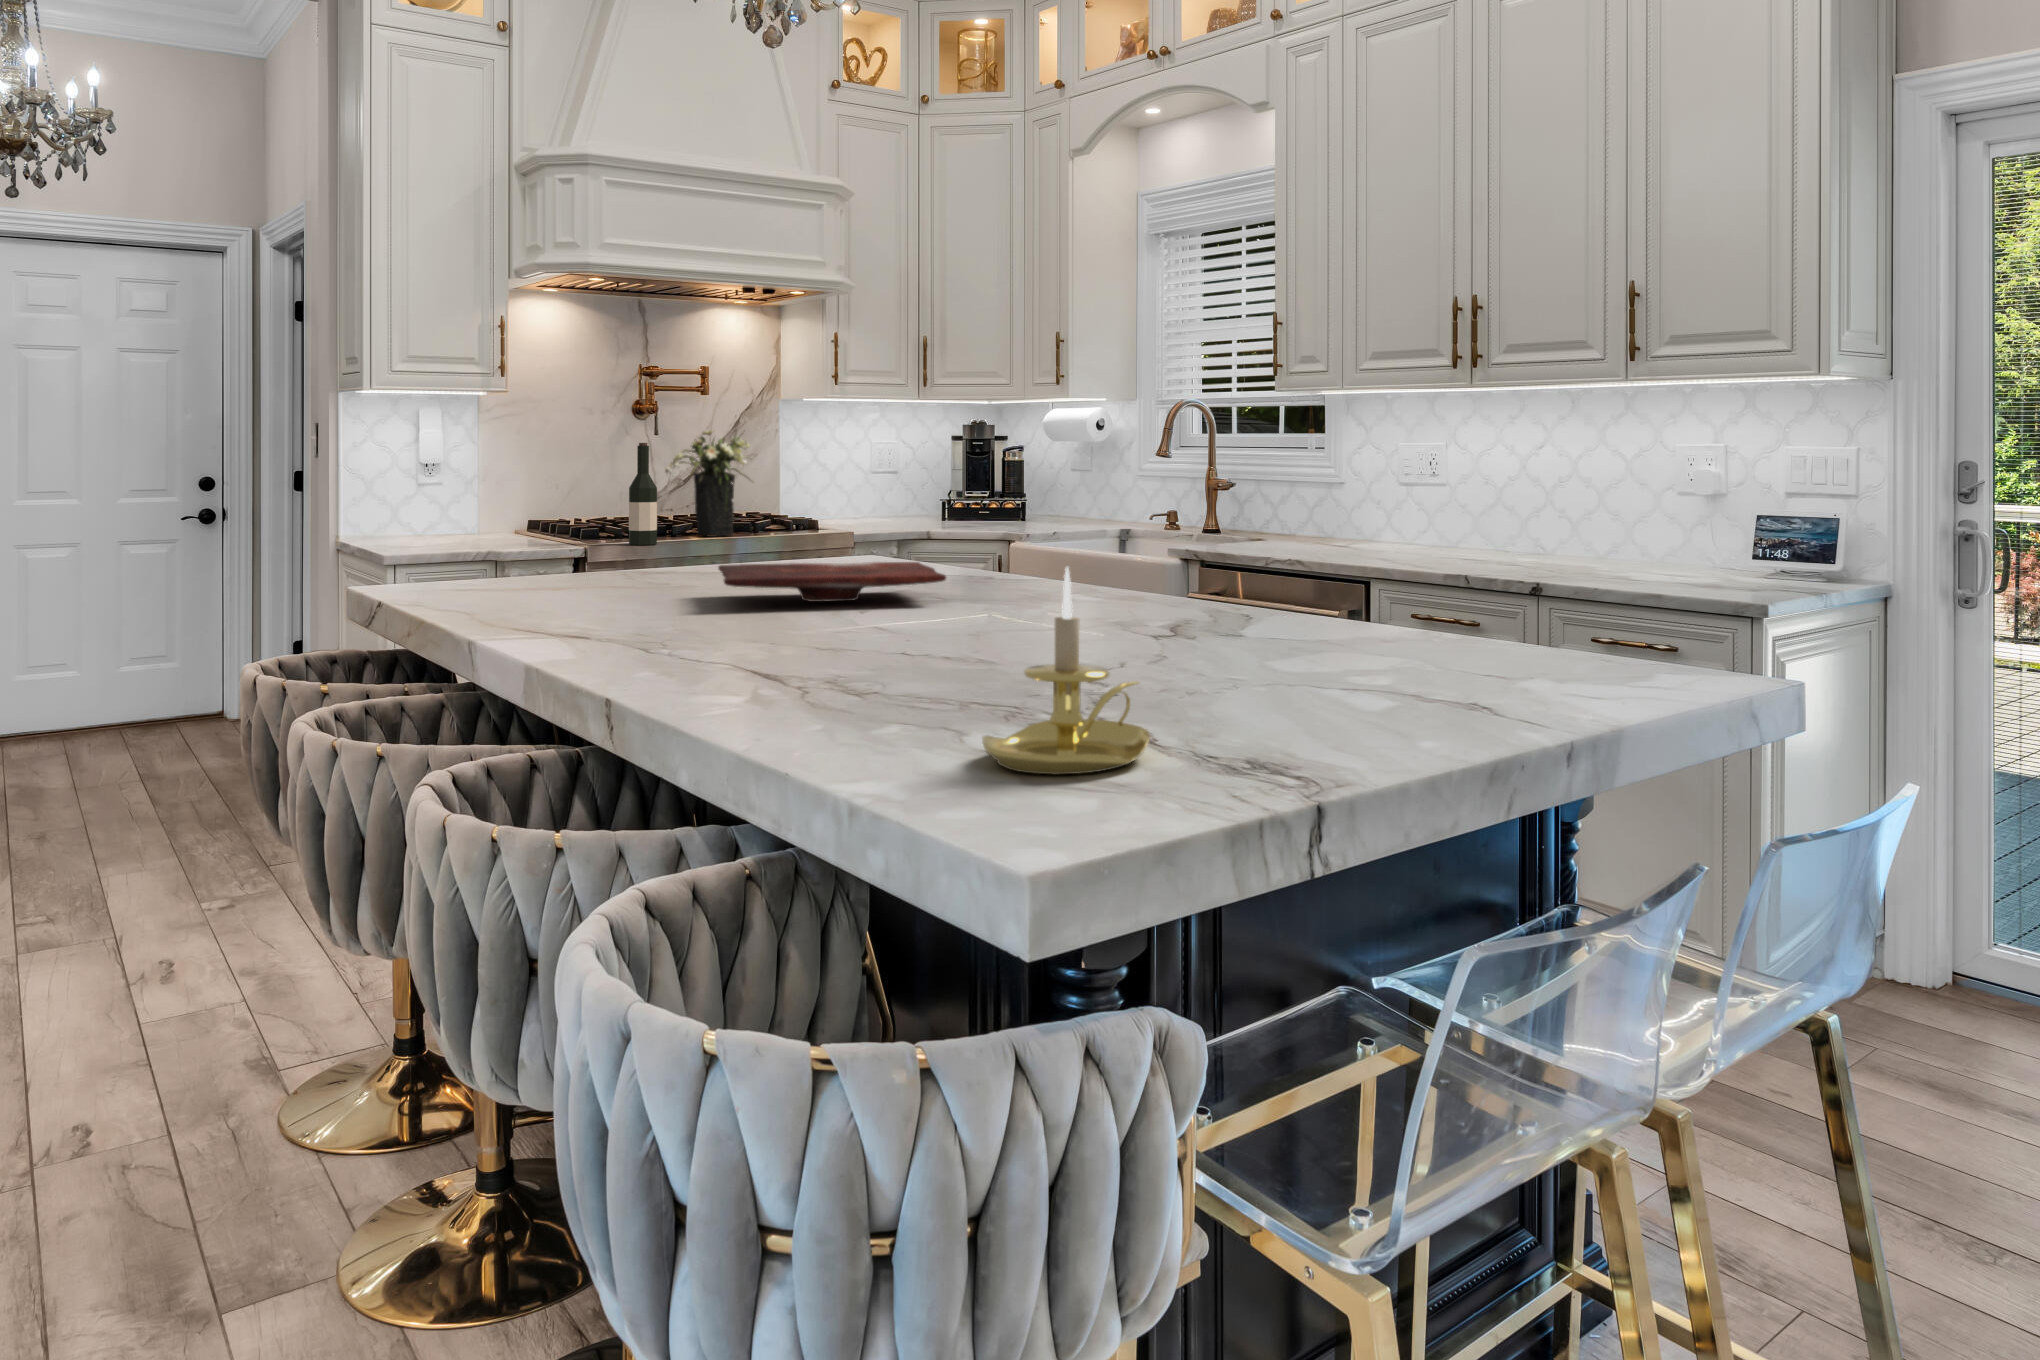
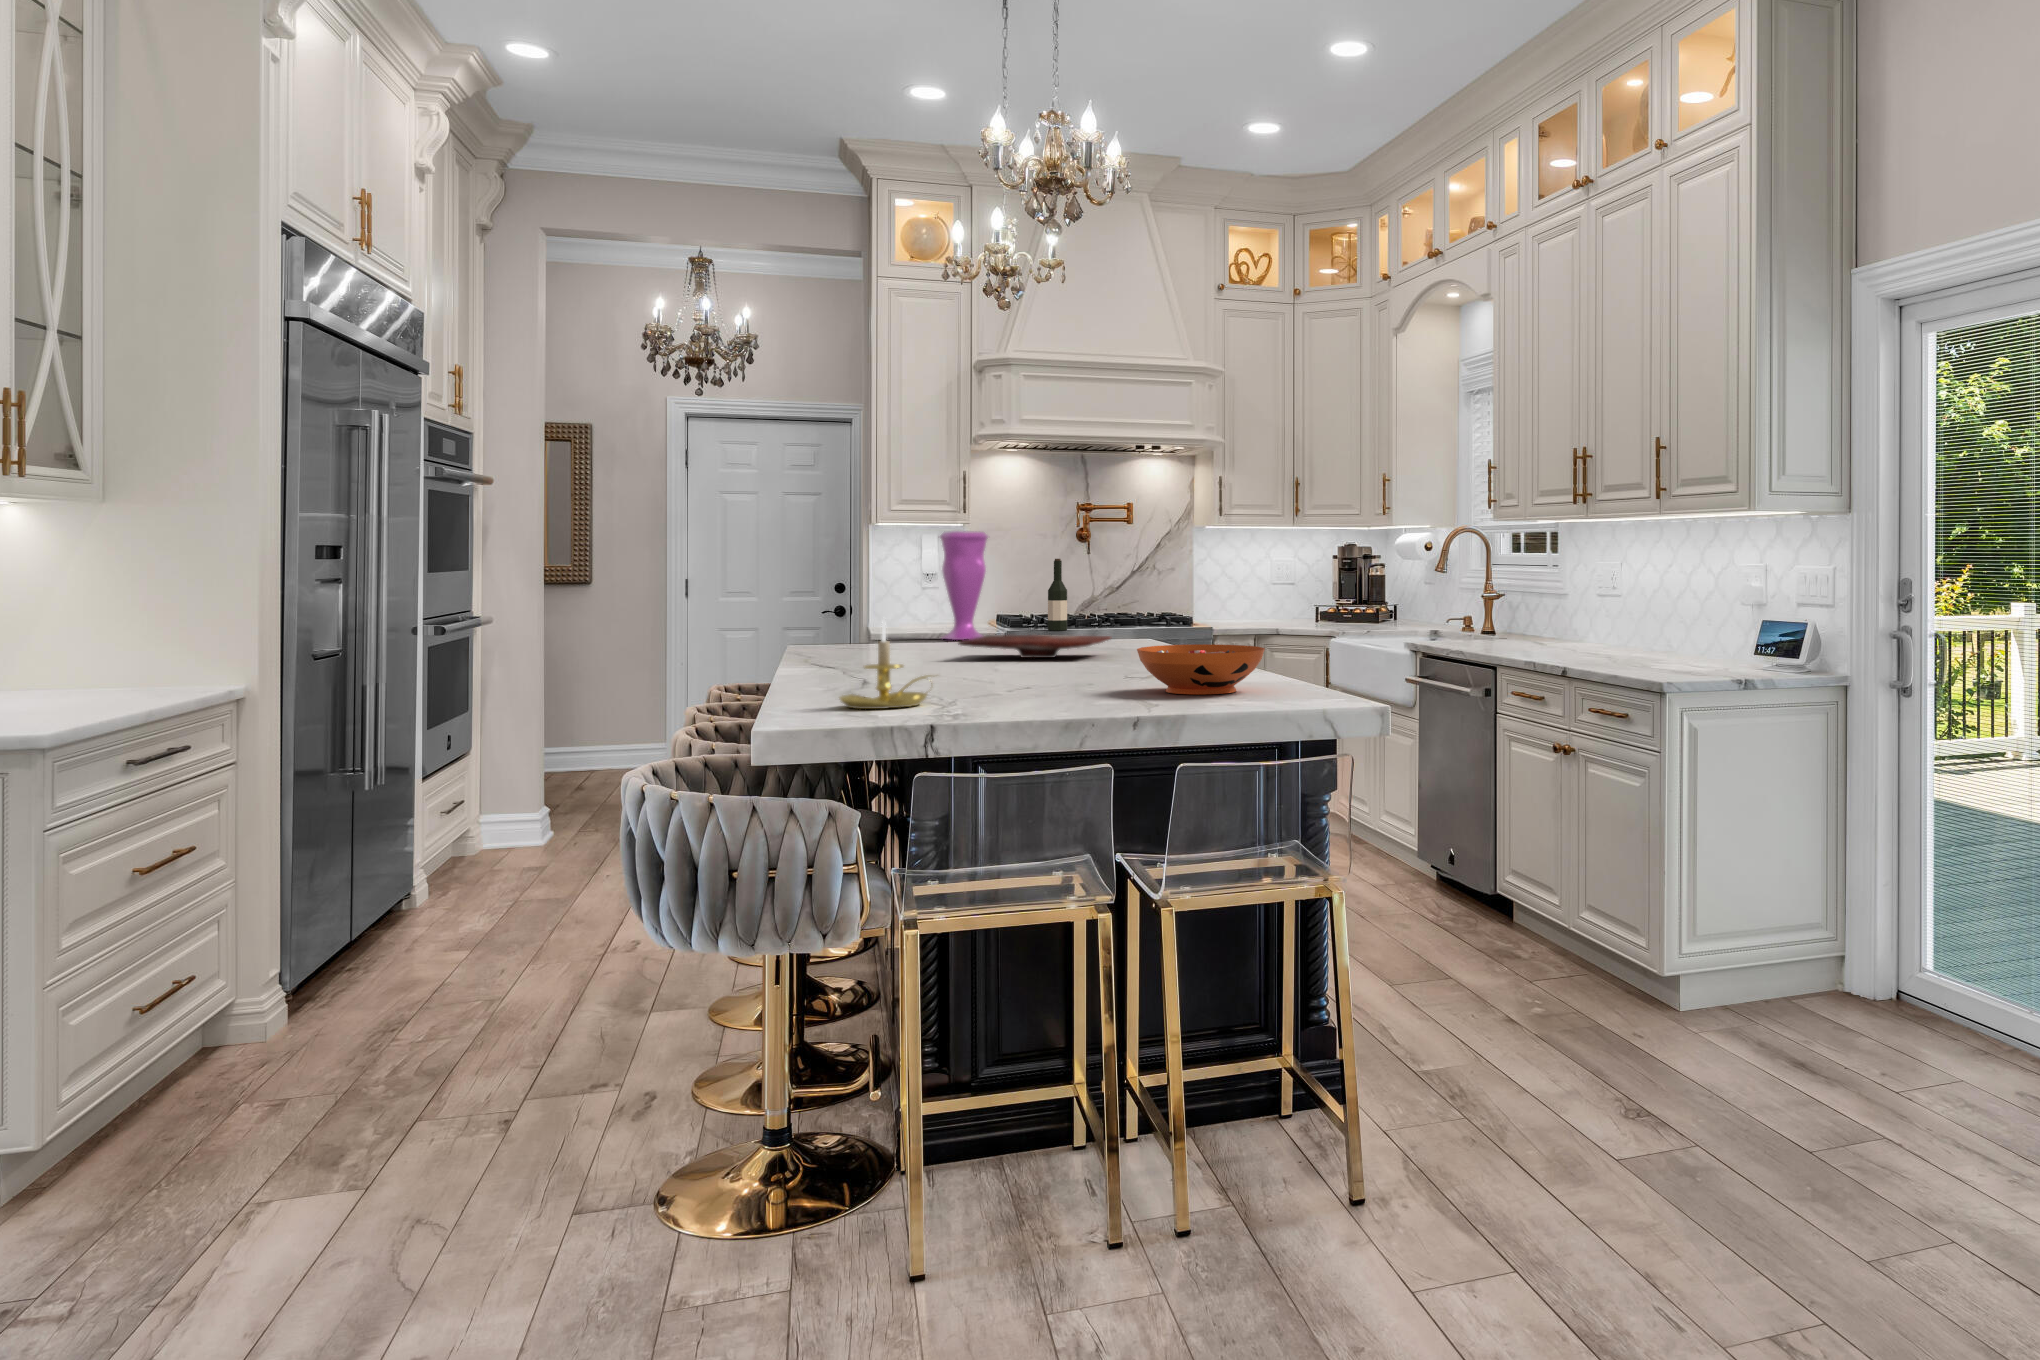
vase: none [518,401,604,565] -> present [940,531,988,640]
flower arrangement: present [665,430,750,537] -> none [1087,547,1154,627]
decorative bowl: none [1341,589,1579,687] -> present [1137,644,1265,694]

